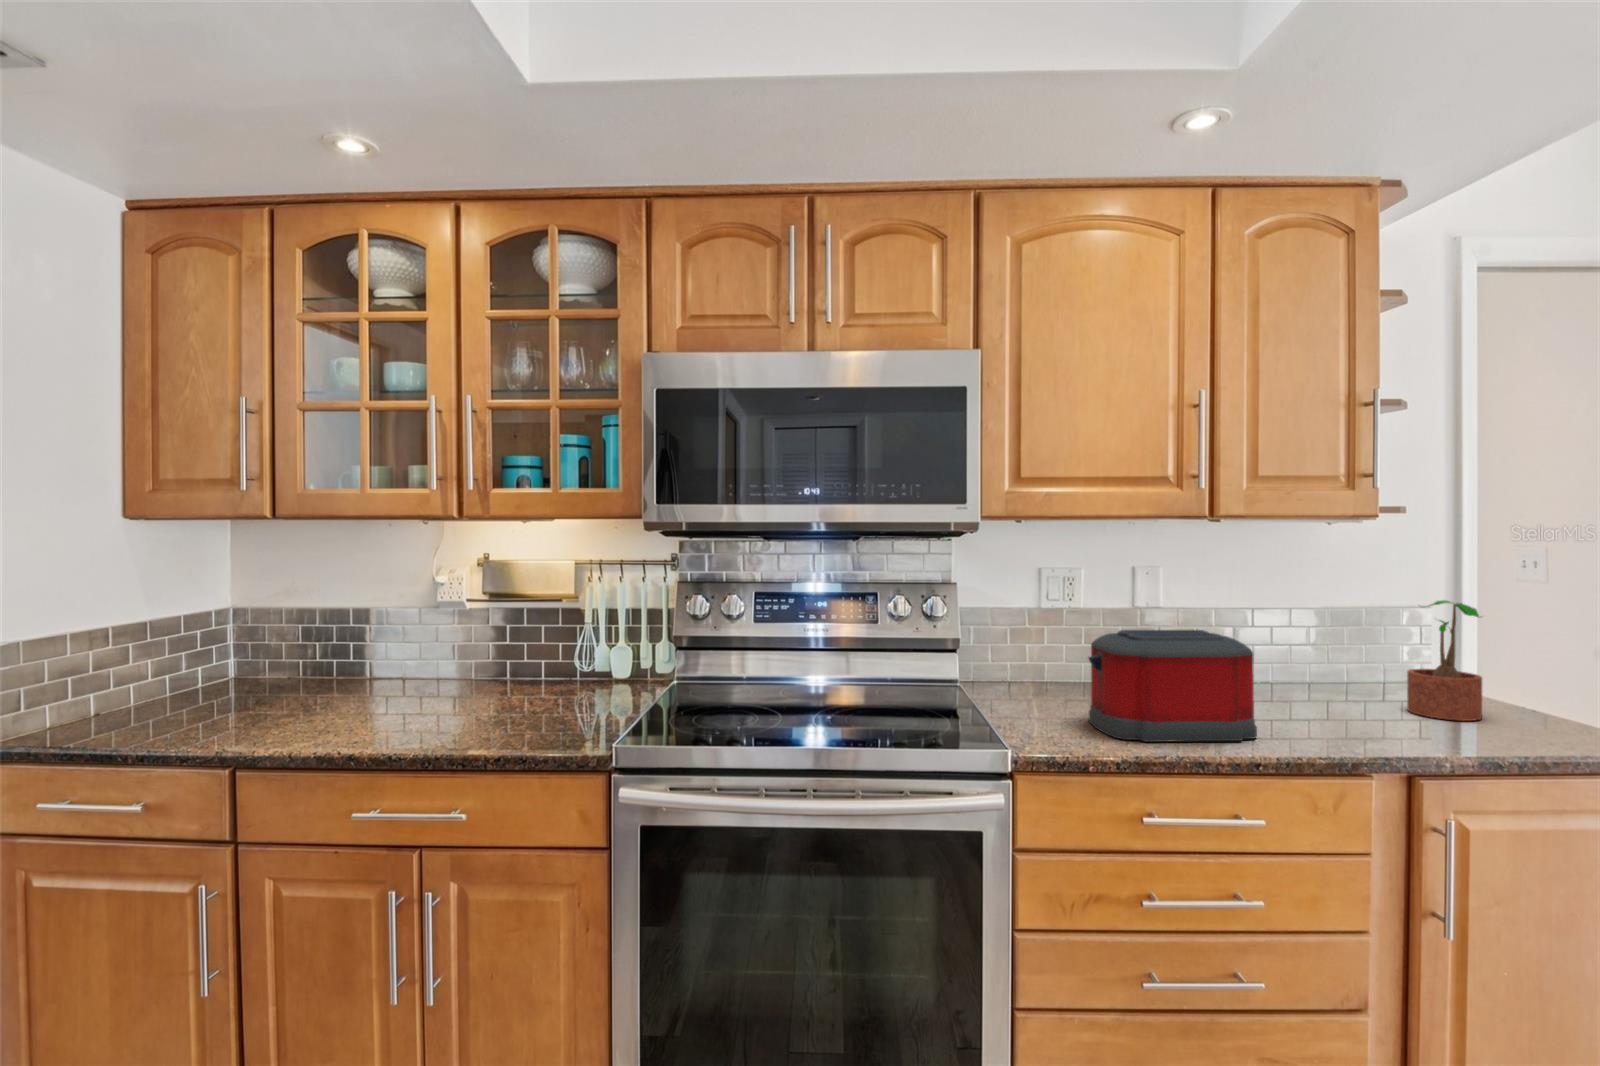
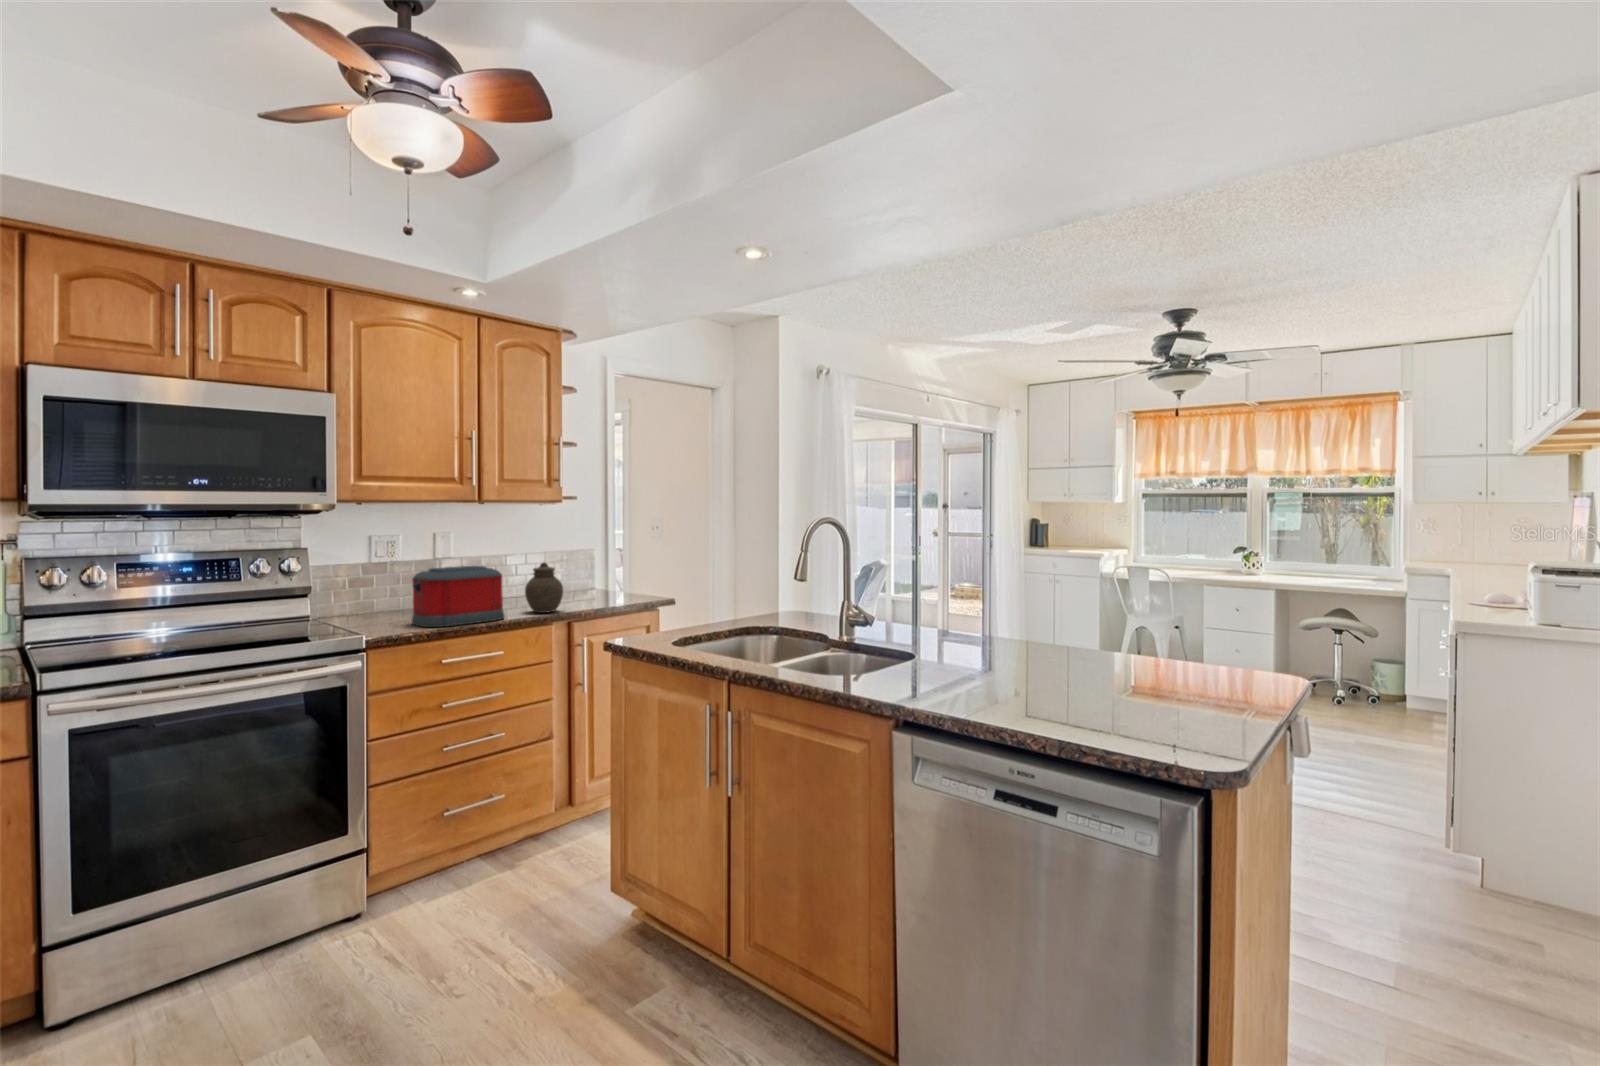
potted plant: present [1407,600,1482,721] -> none [576,546,606,603]
jar: none [1299,633,1386,734] -> present [525,563,563,613]

